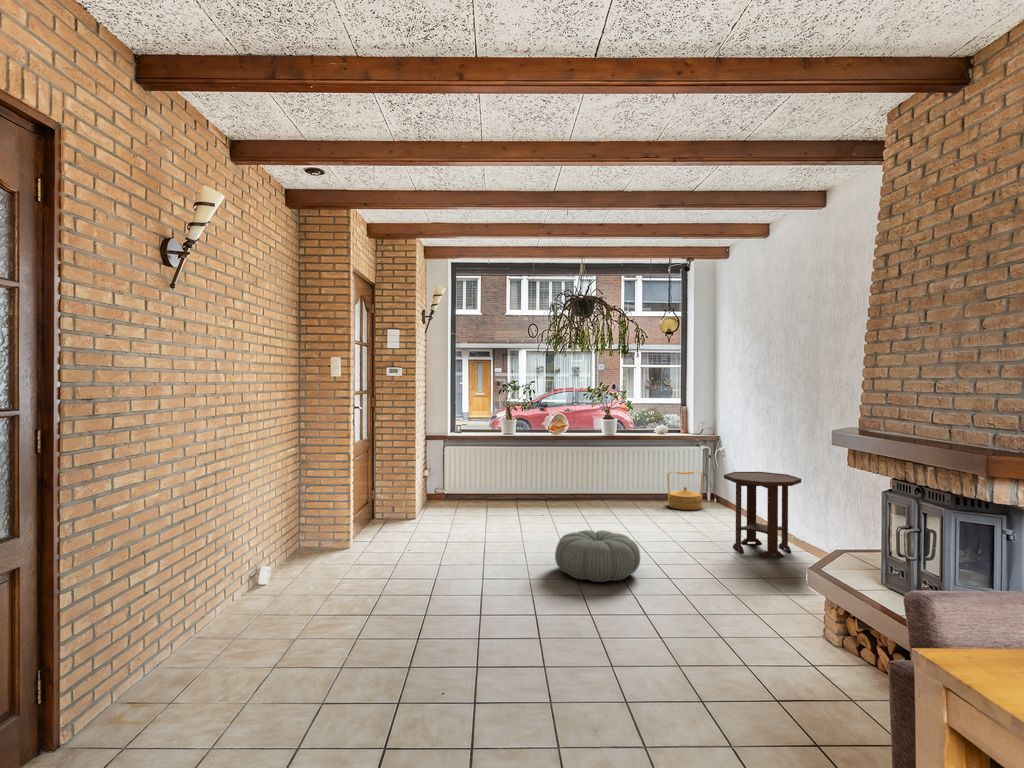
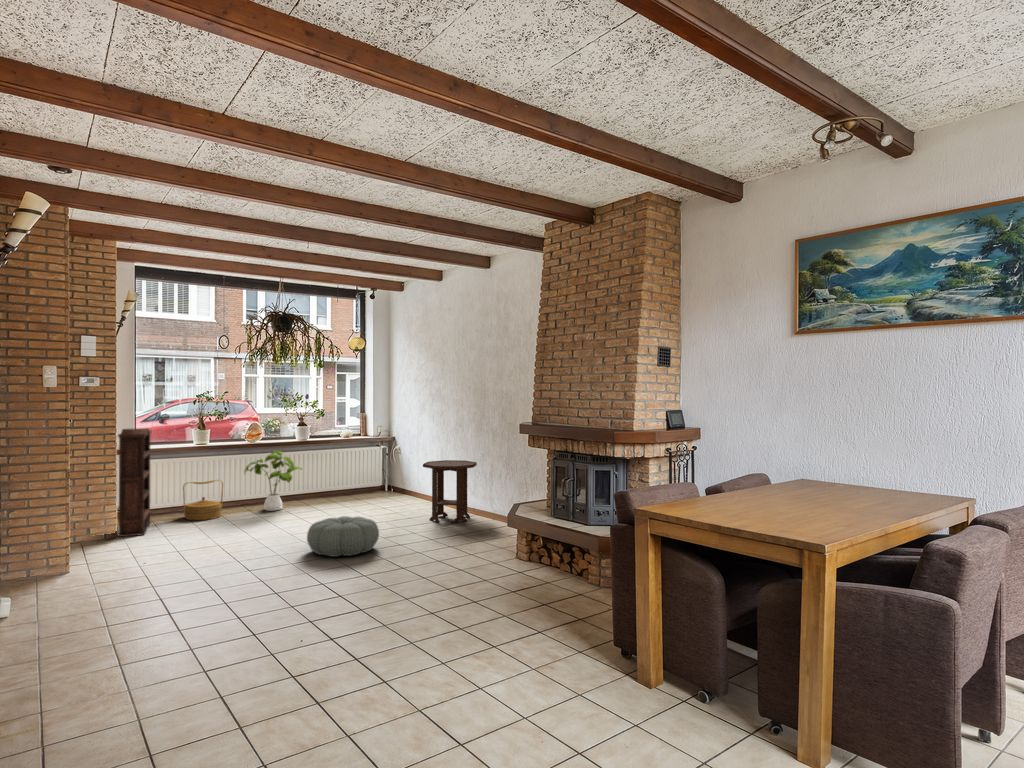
bookshelf: none [420,416,460,519] -> present [117,428,152,537]
house plant: none [545,445,604,508] -> present [244,450,302,511]
woven basket: present [667,471,703,510] -> present [183,480,223,520]

